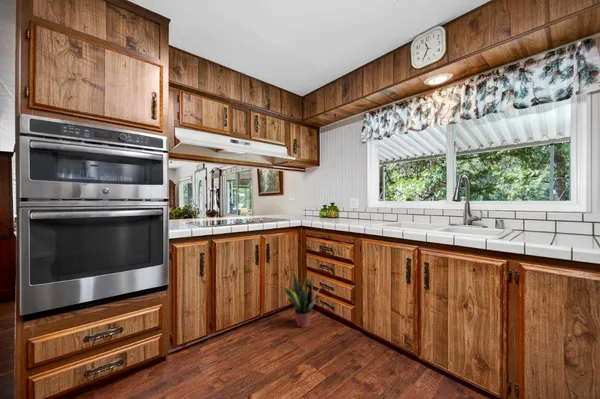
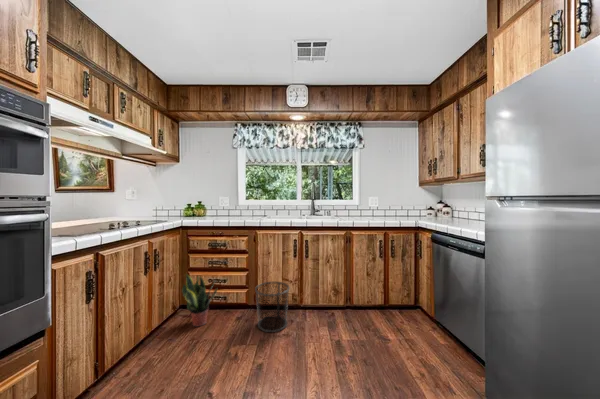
waste bin: none [343,305,389,374] -> present [255,282,289,332]

